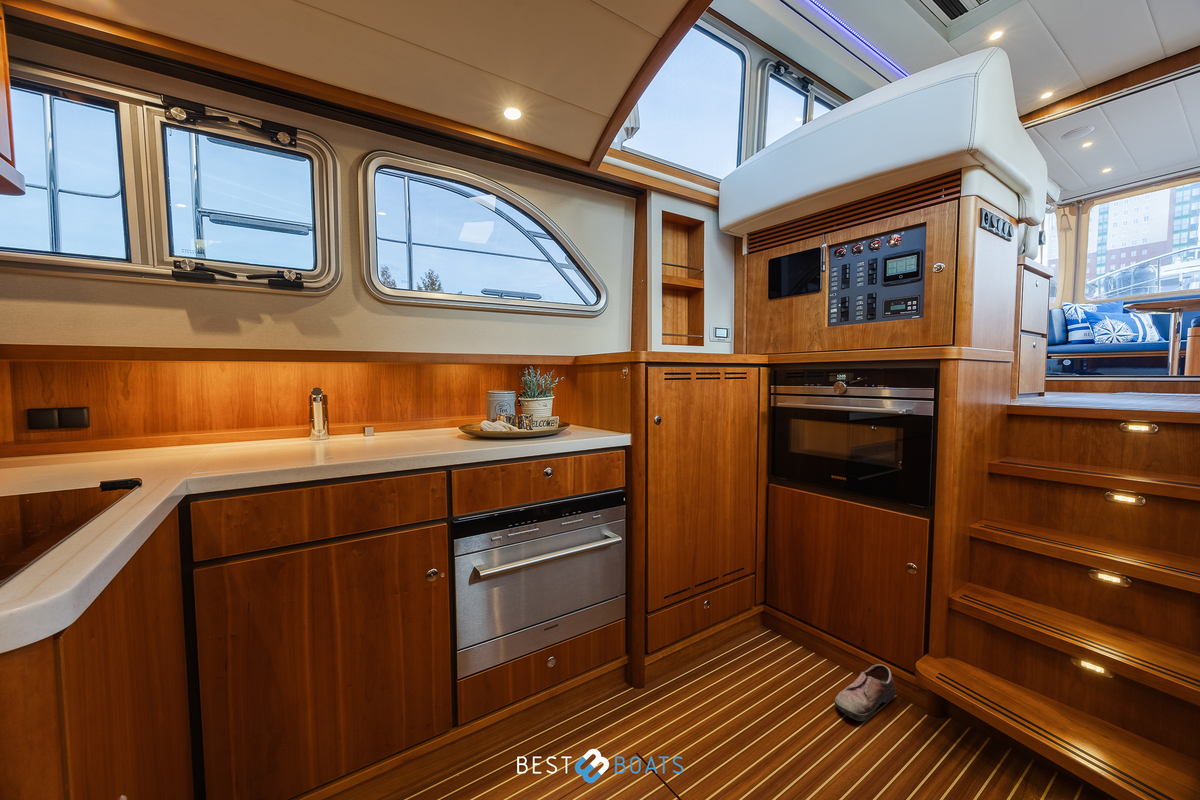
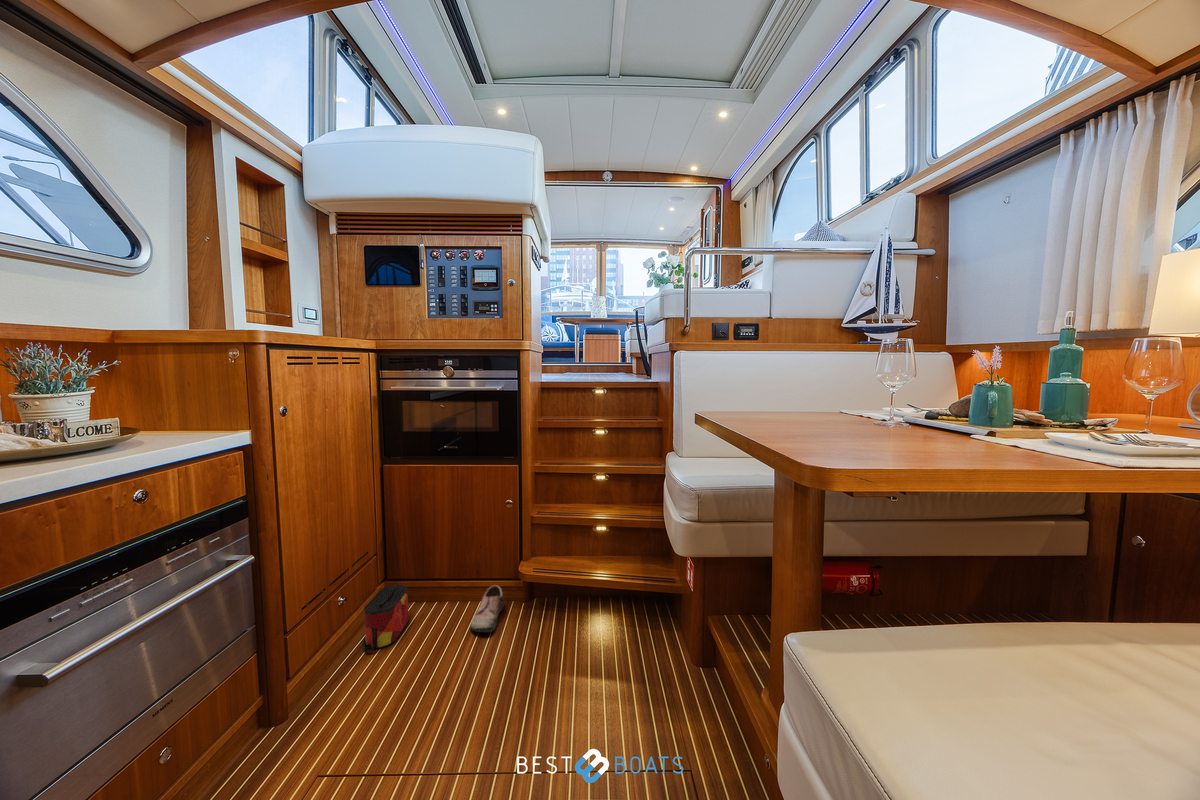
bag: none [722,610,776,672] -> present [363,585,409,652]

